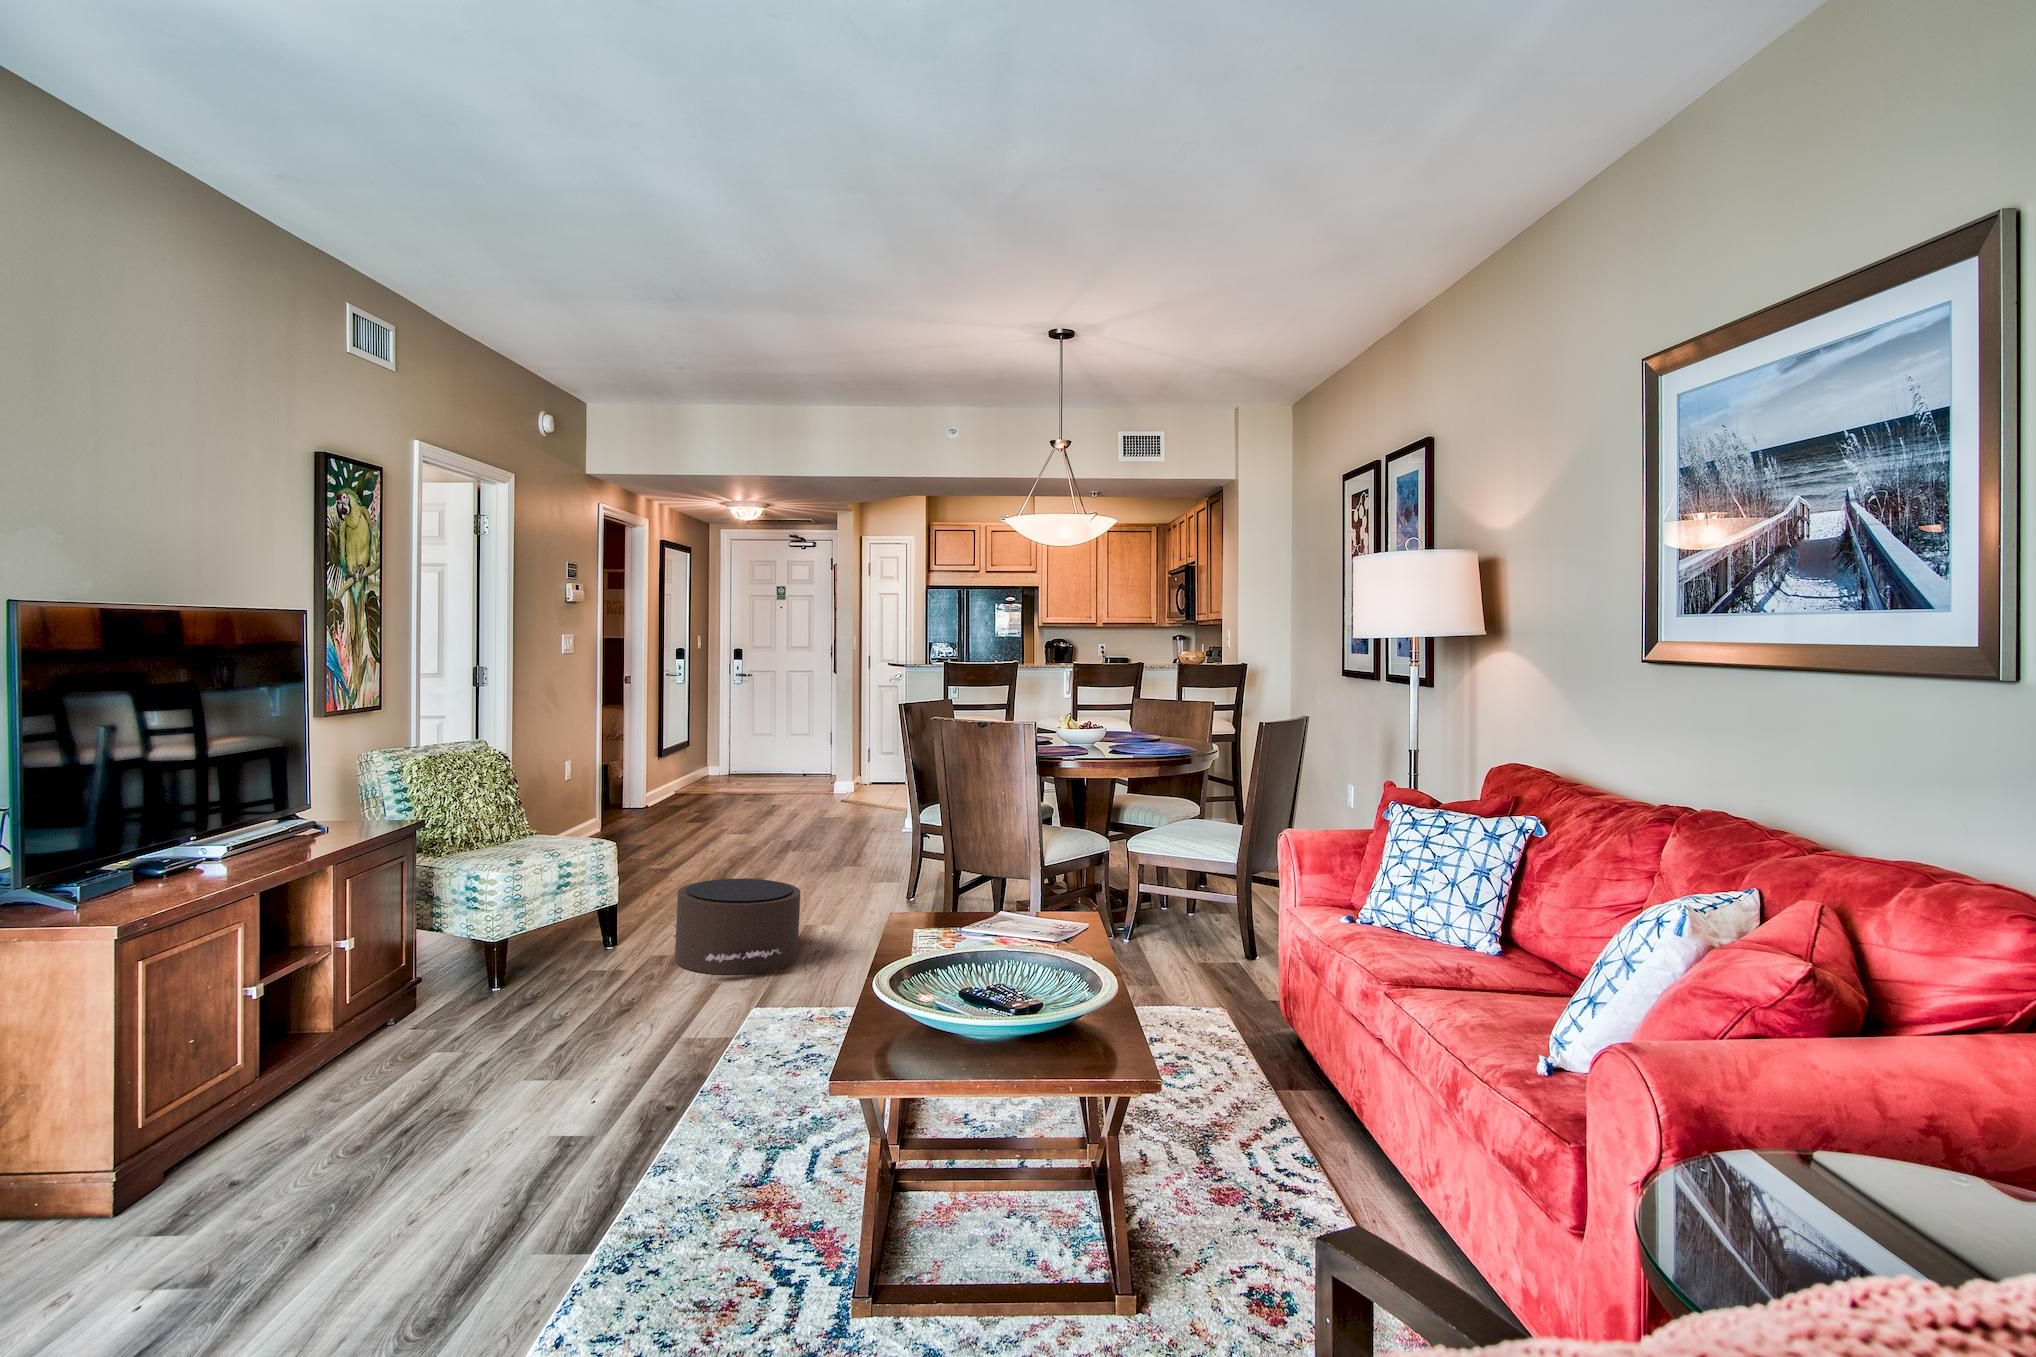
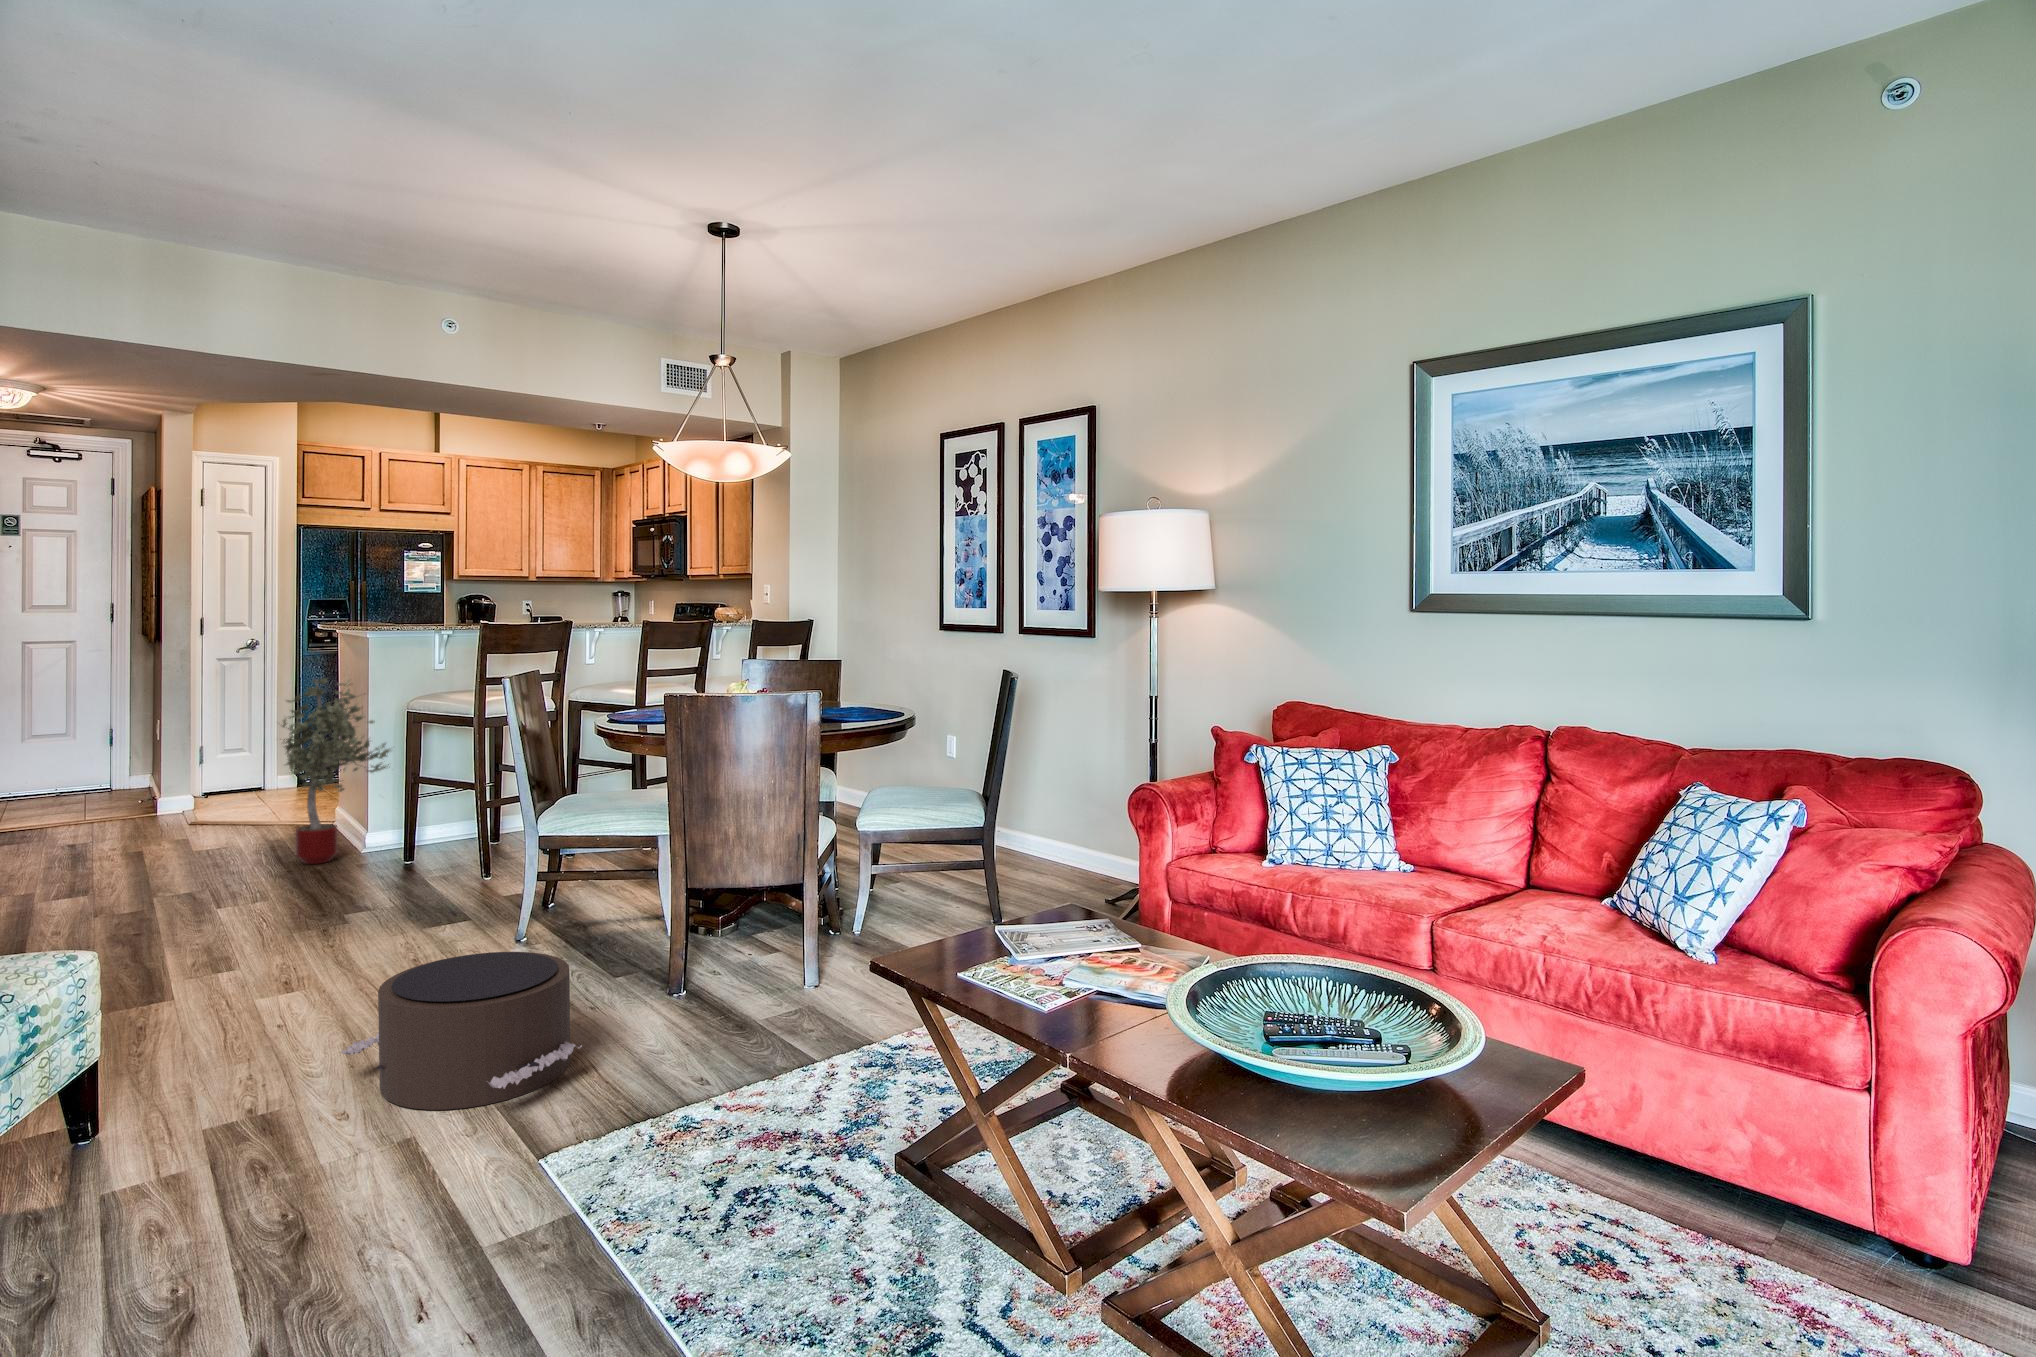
potted tree: none [829,694,905,832] -> present [282,678,390,864]

